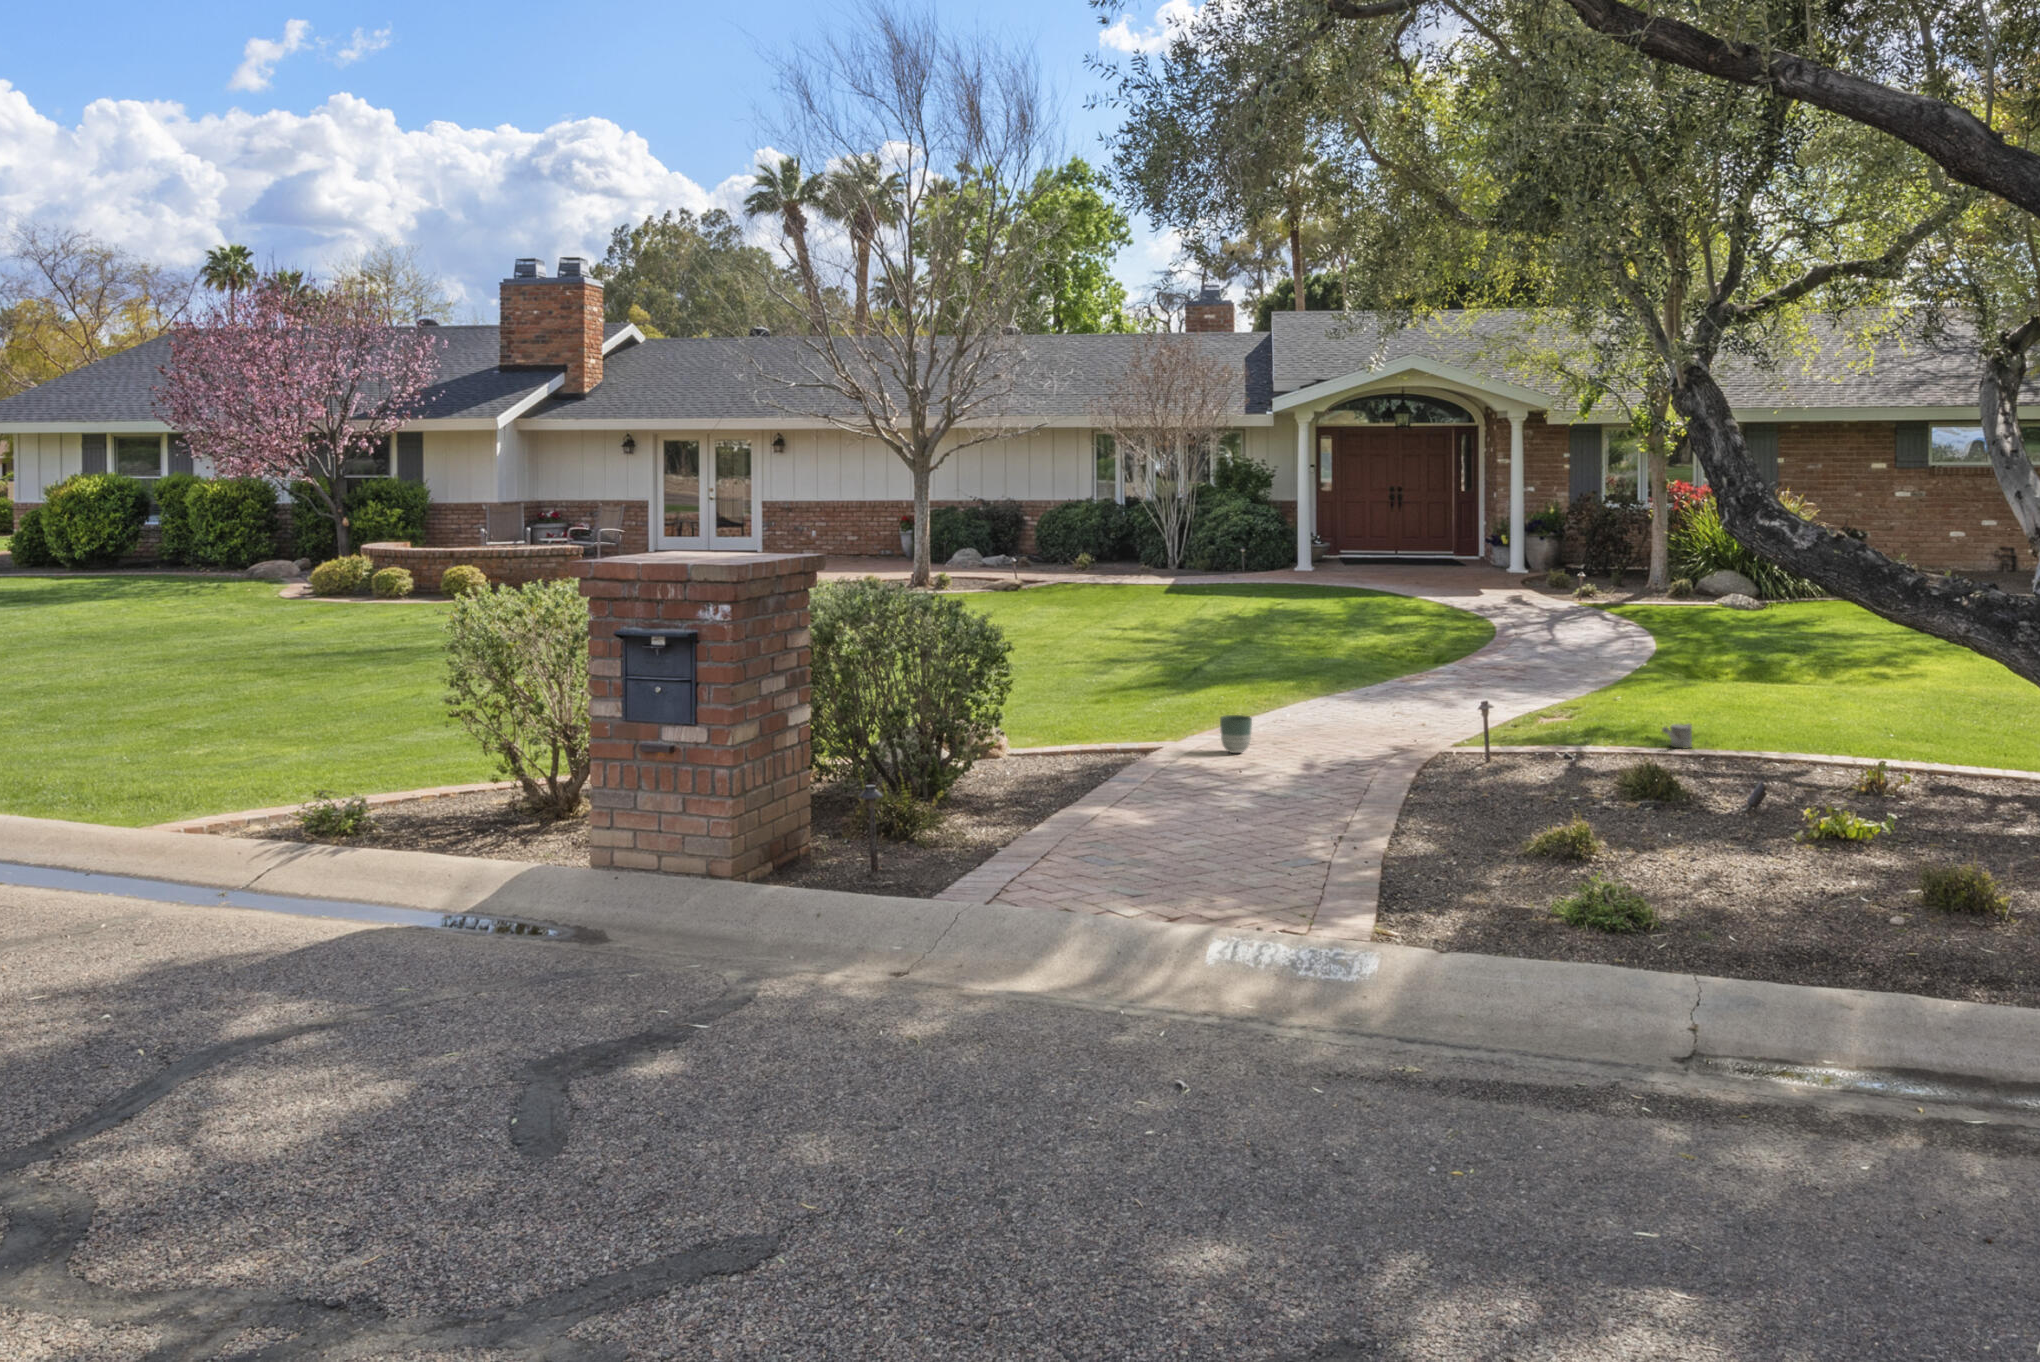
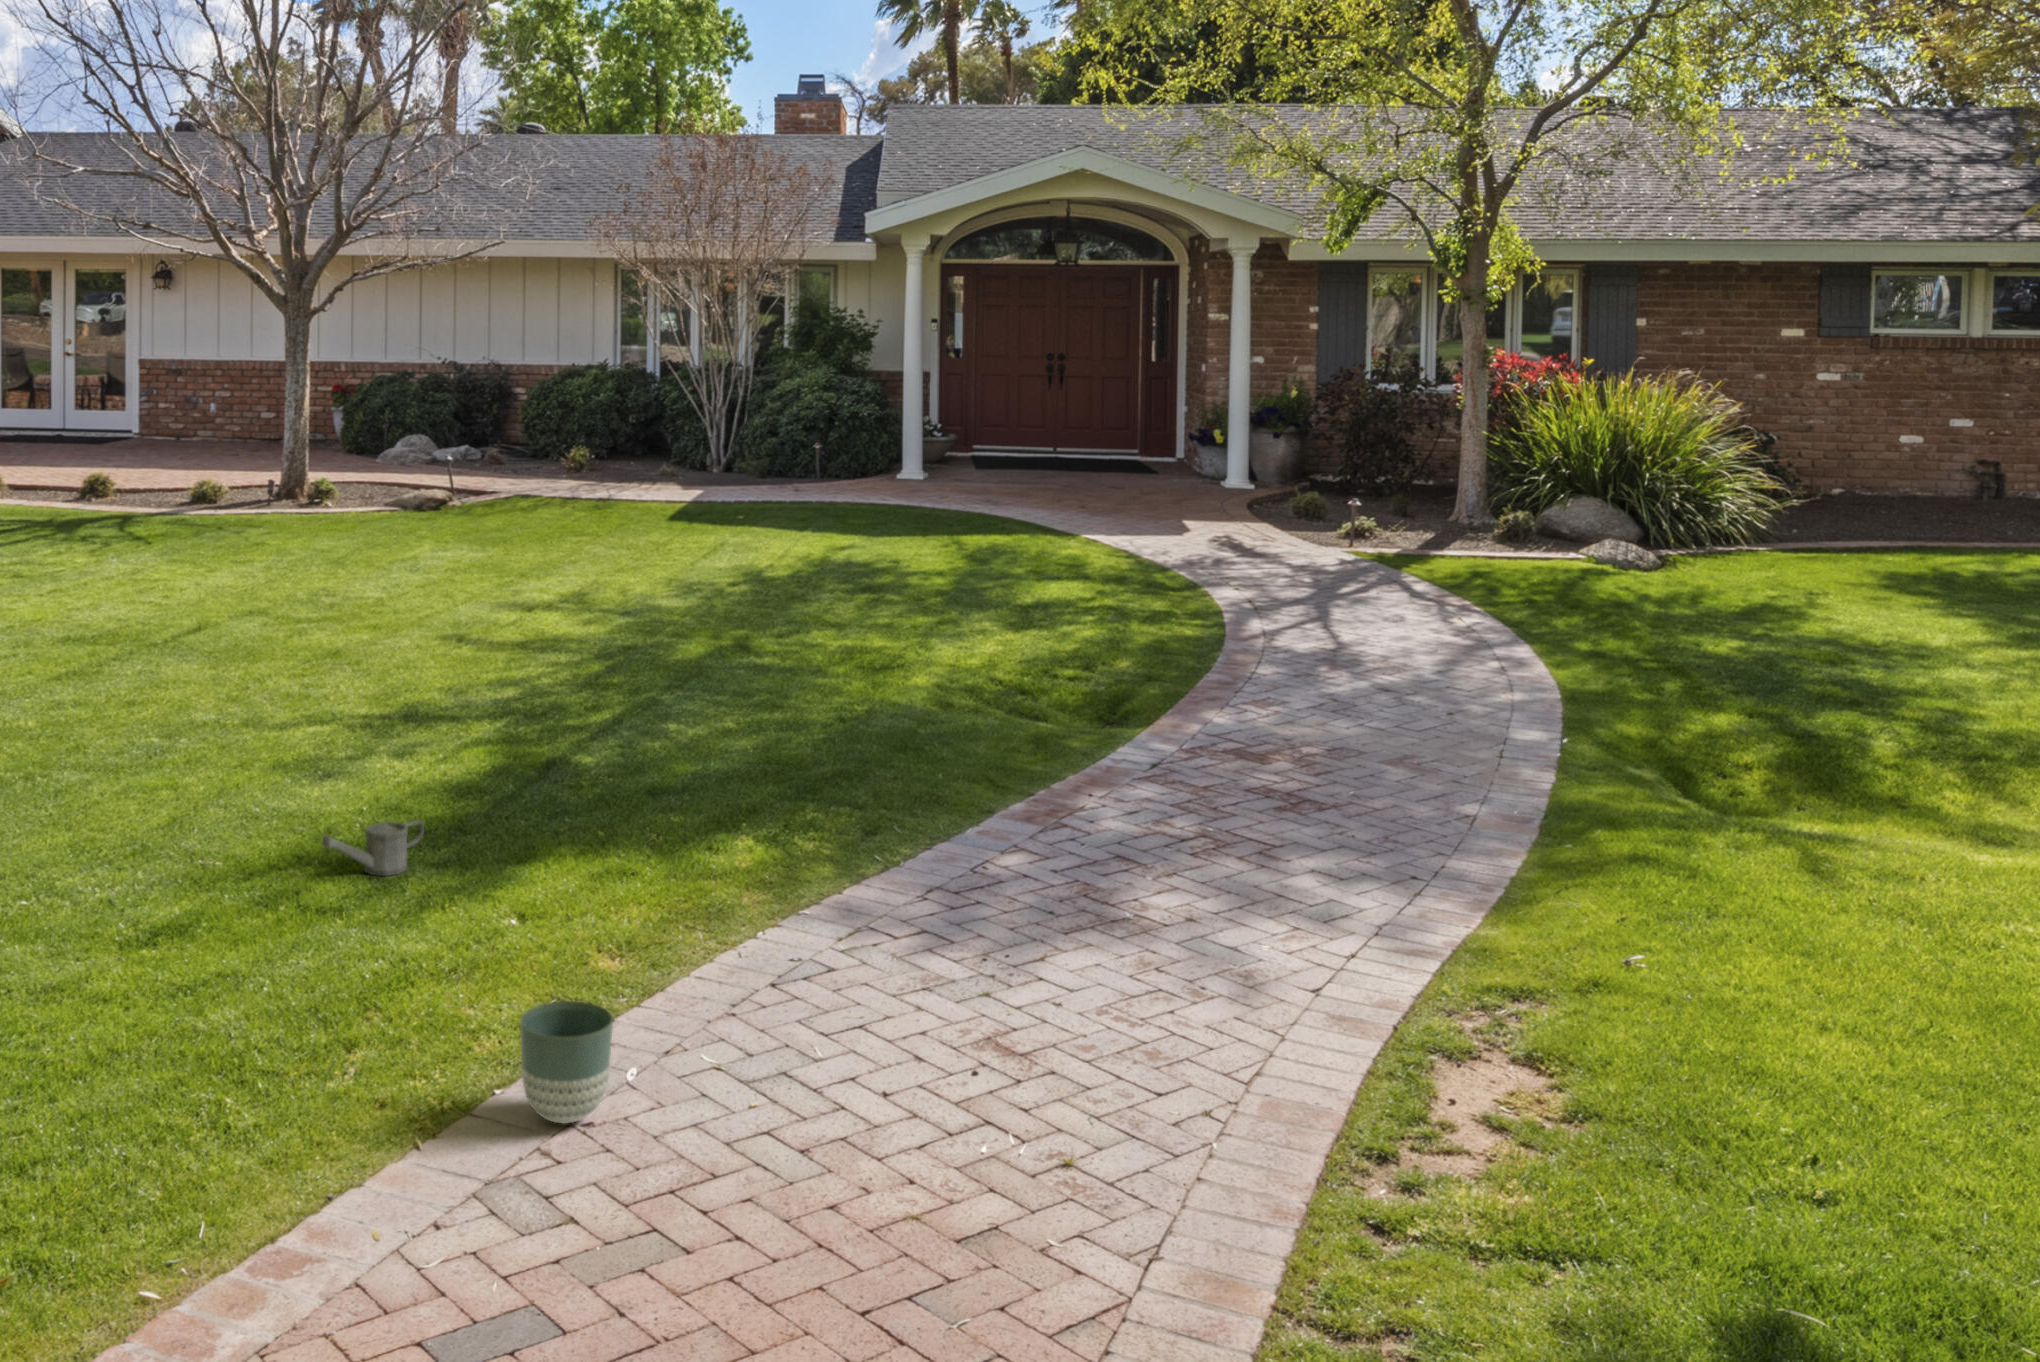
watering can: present [1662,724,1692,748] -> present [322,820,424,876]

